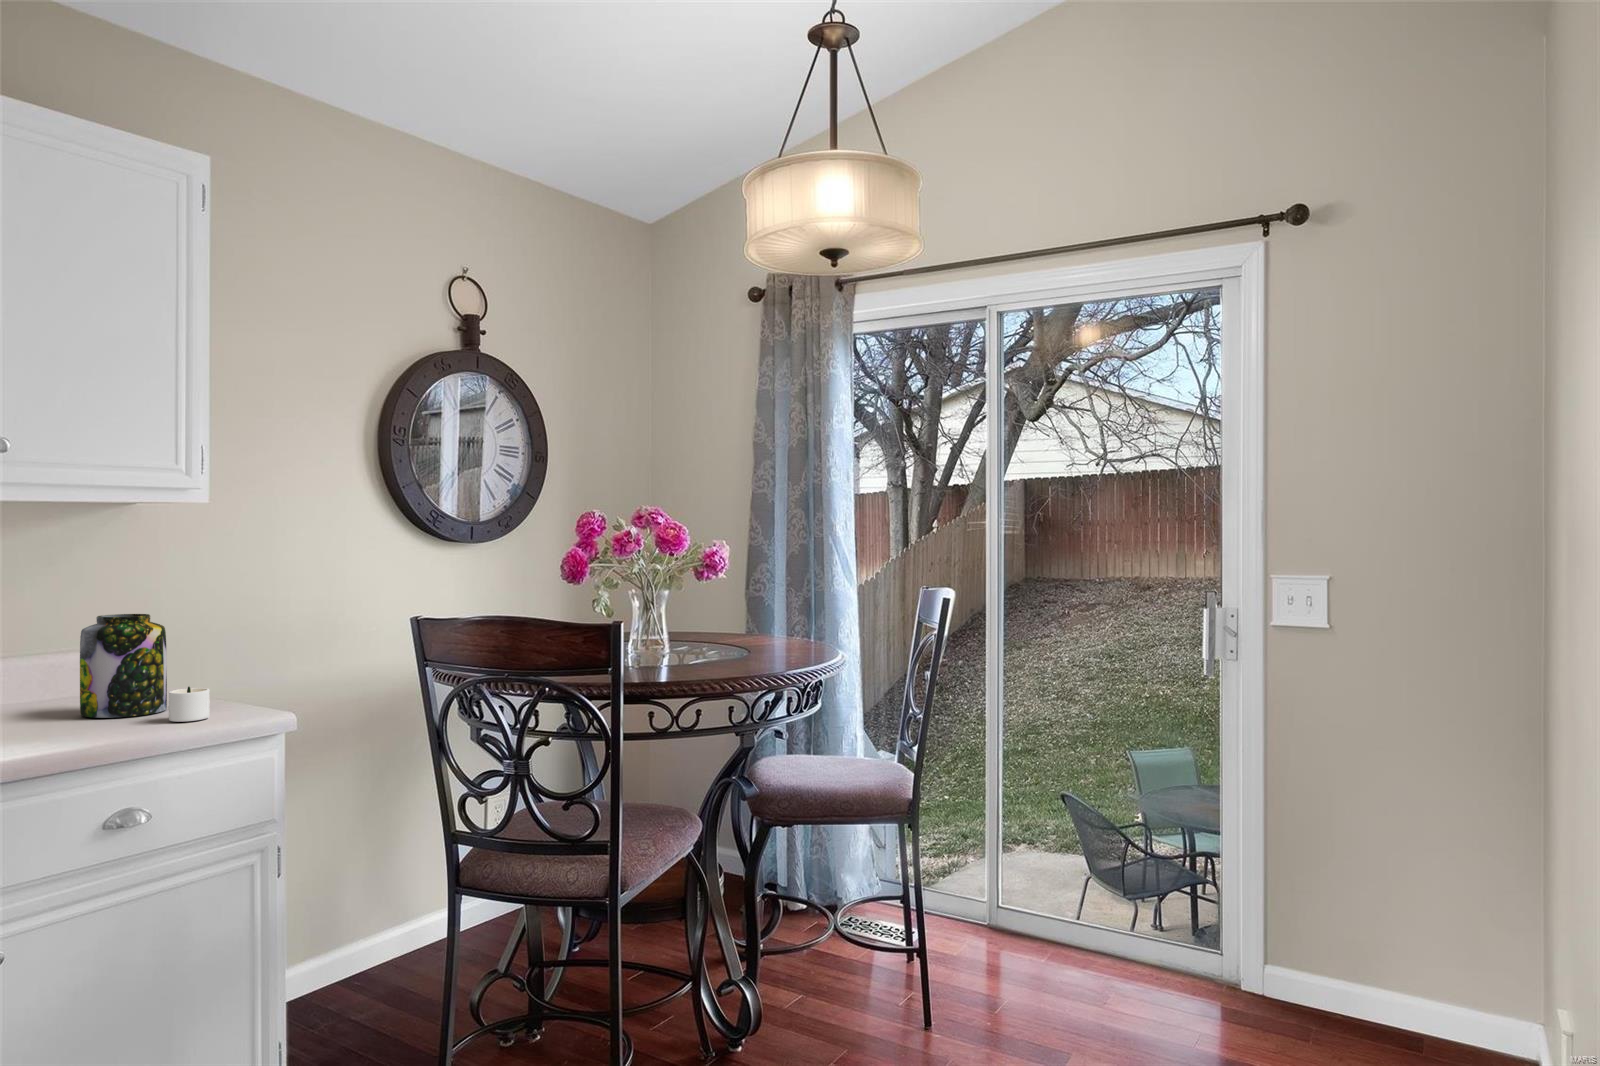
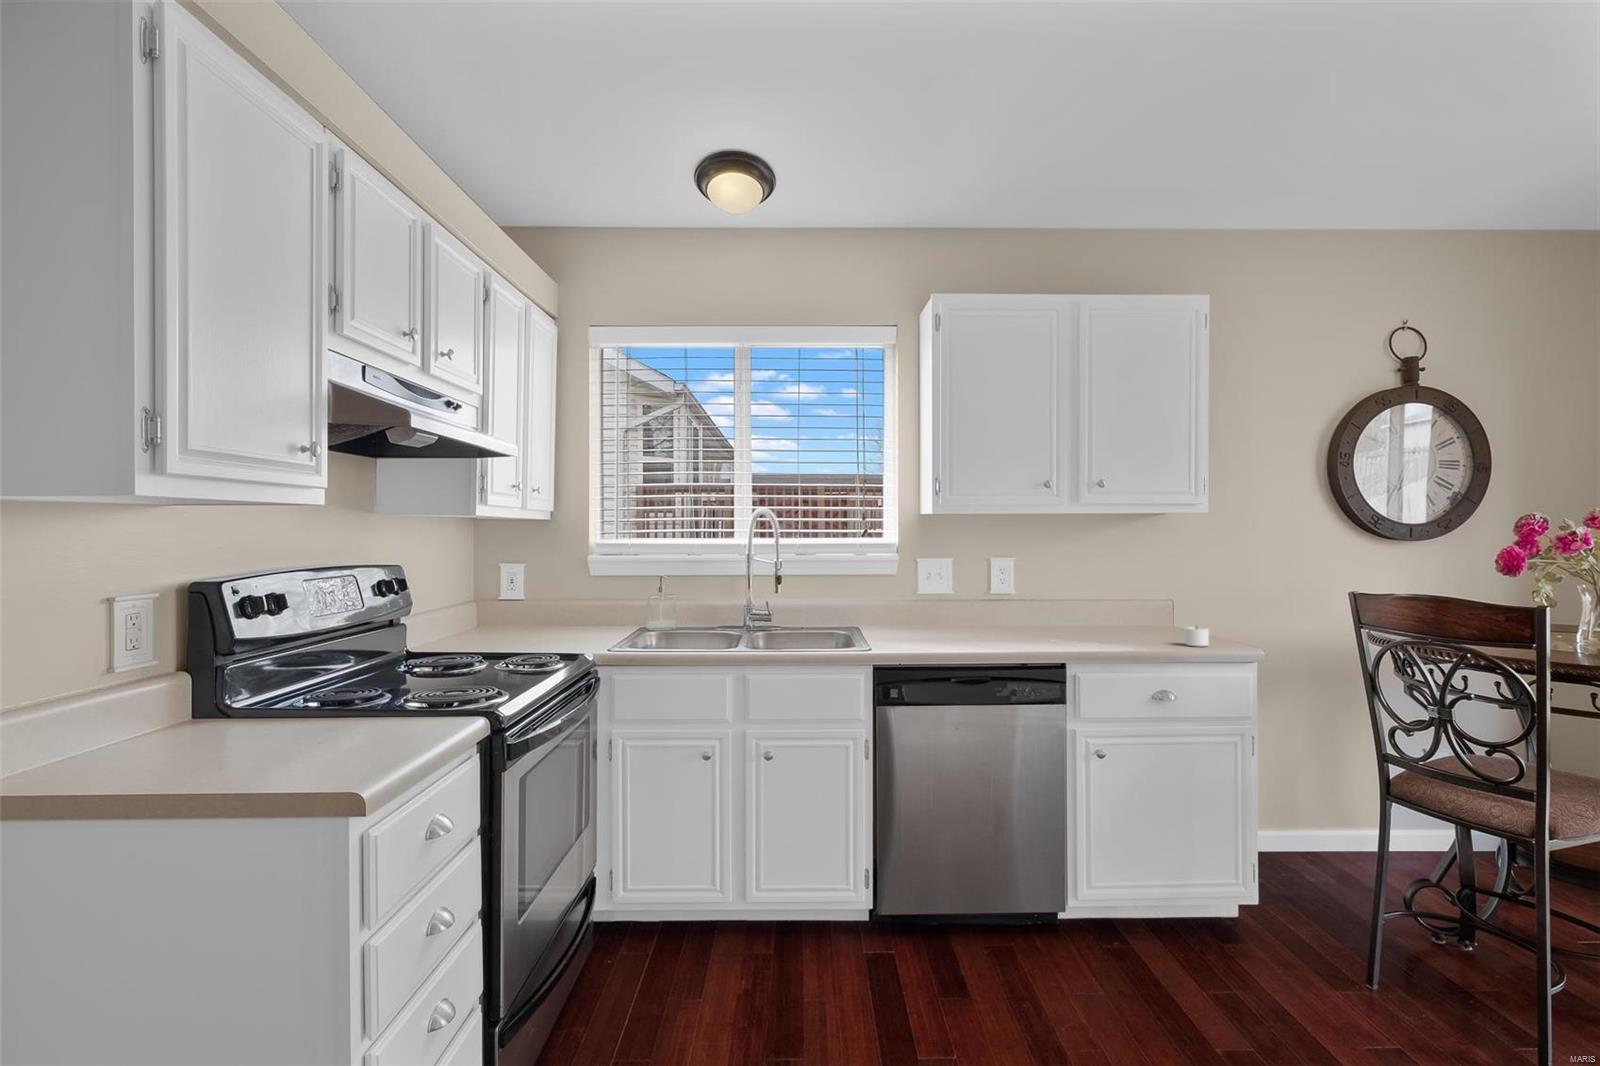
jar: present [80,614,167,718] -> none [1137,580,1183,640]

